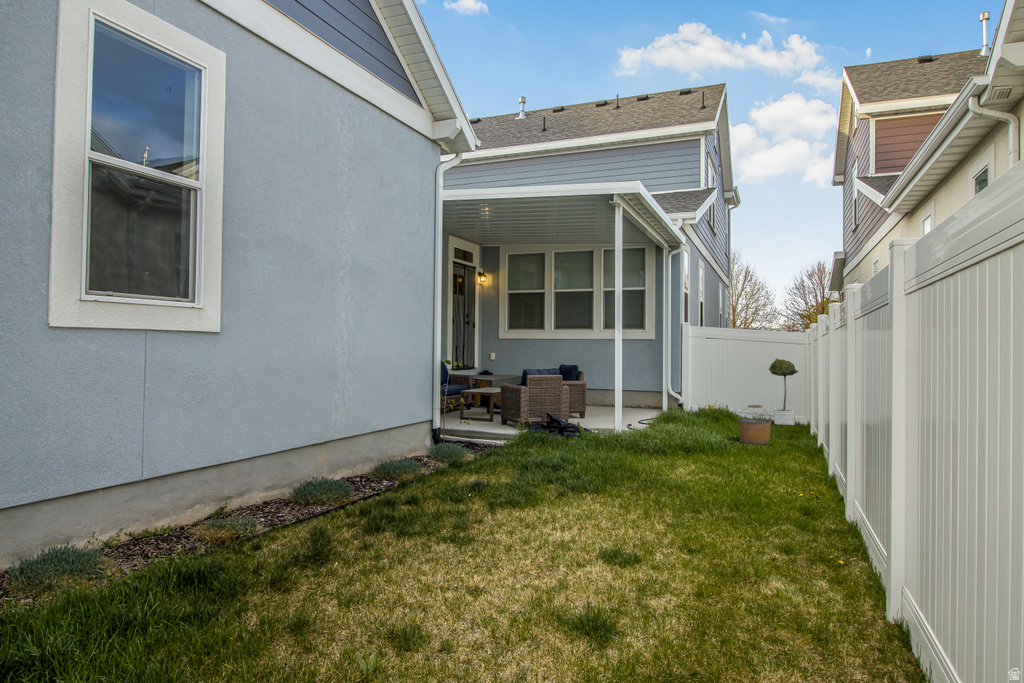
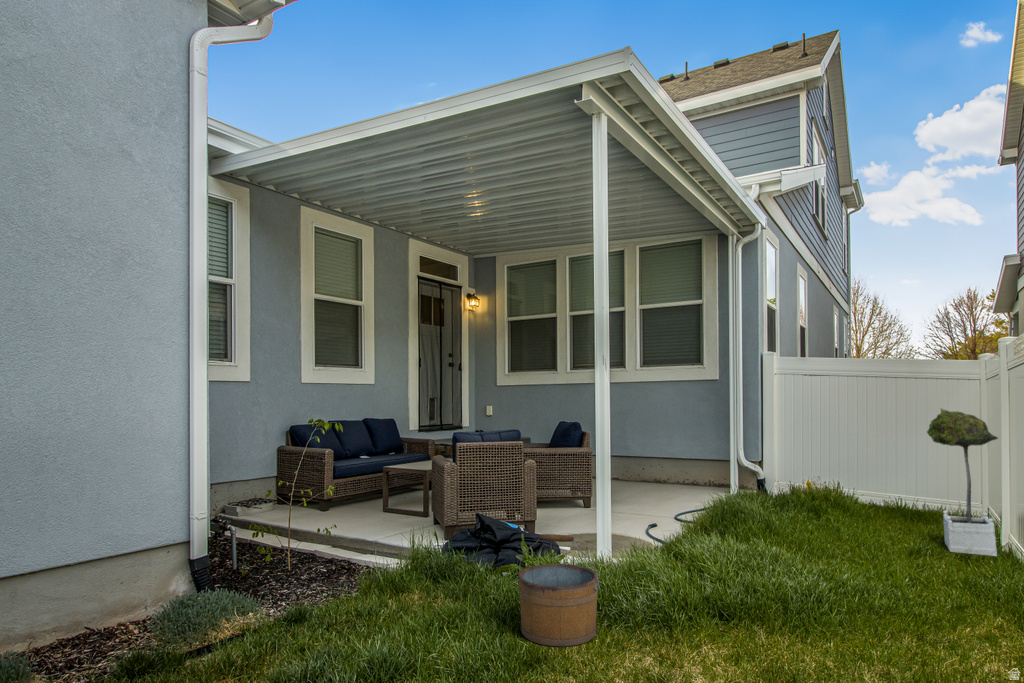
bucket: present [738,405,771,444] -> present [519,534,599,647]

